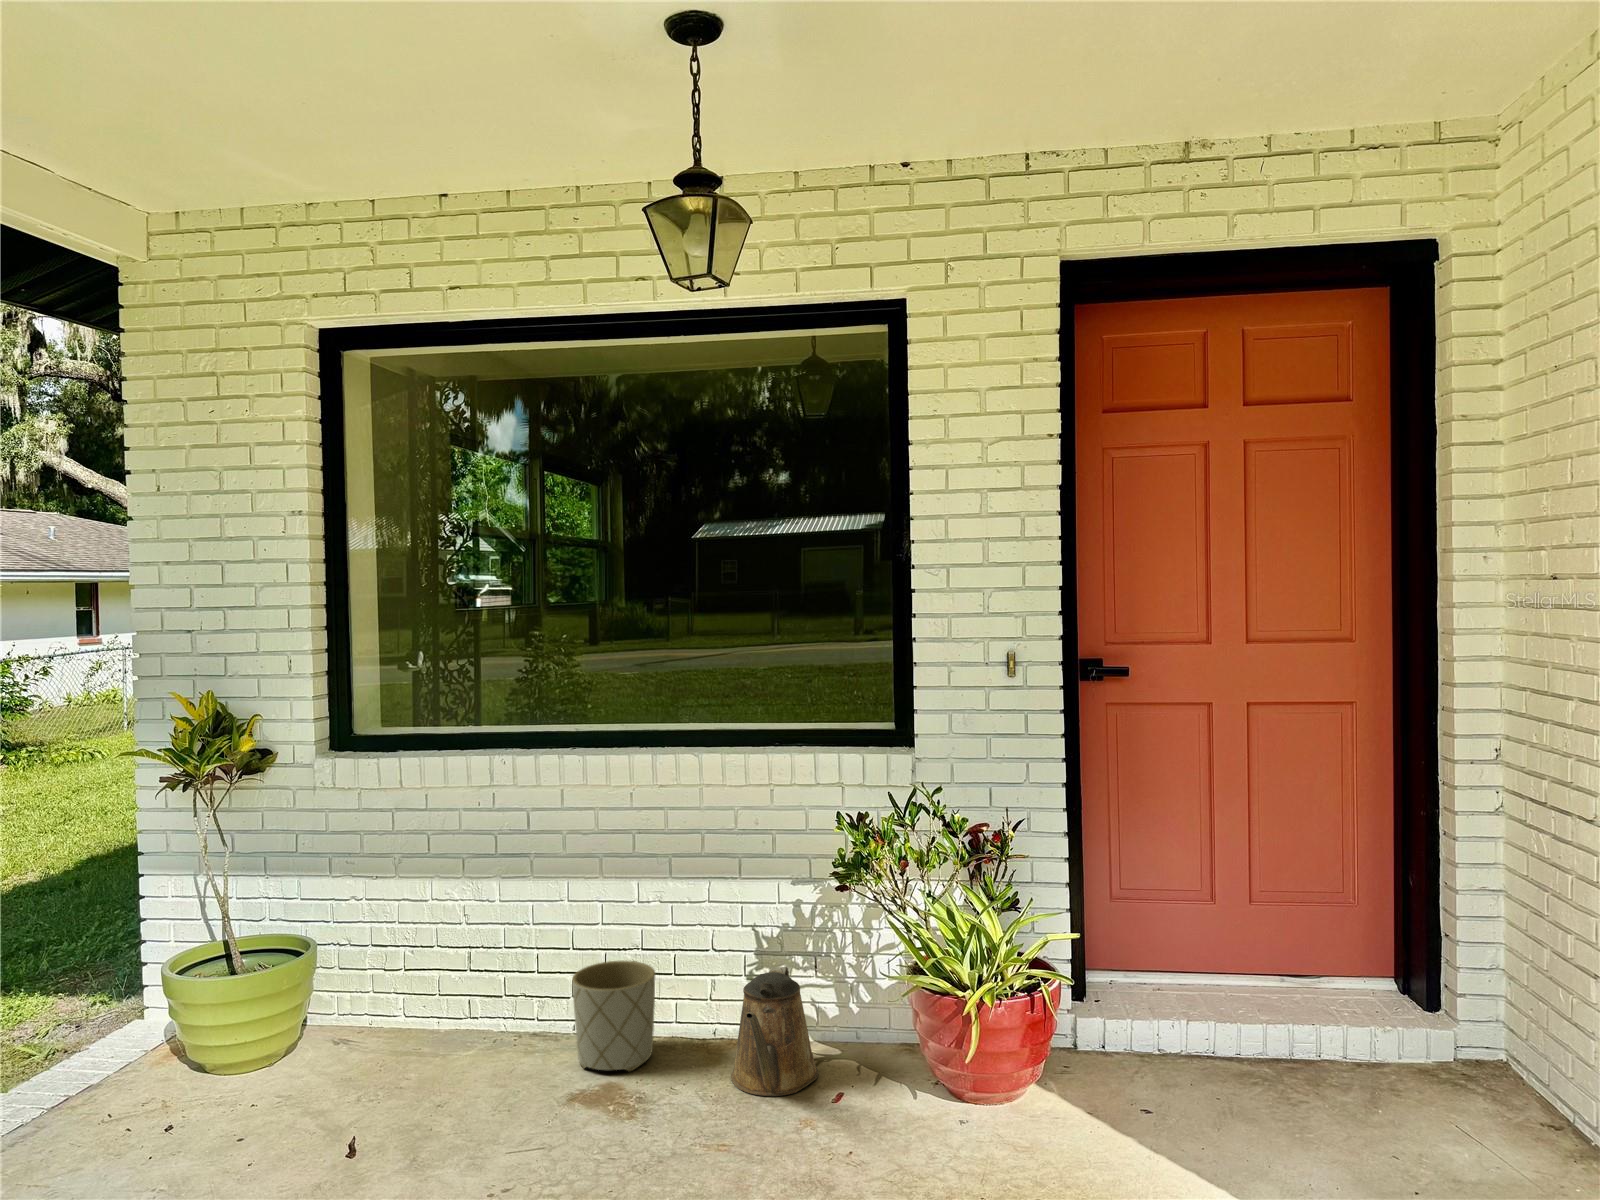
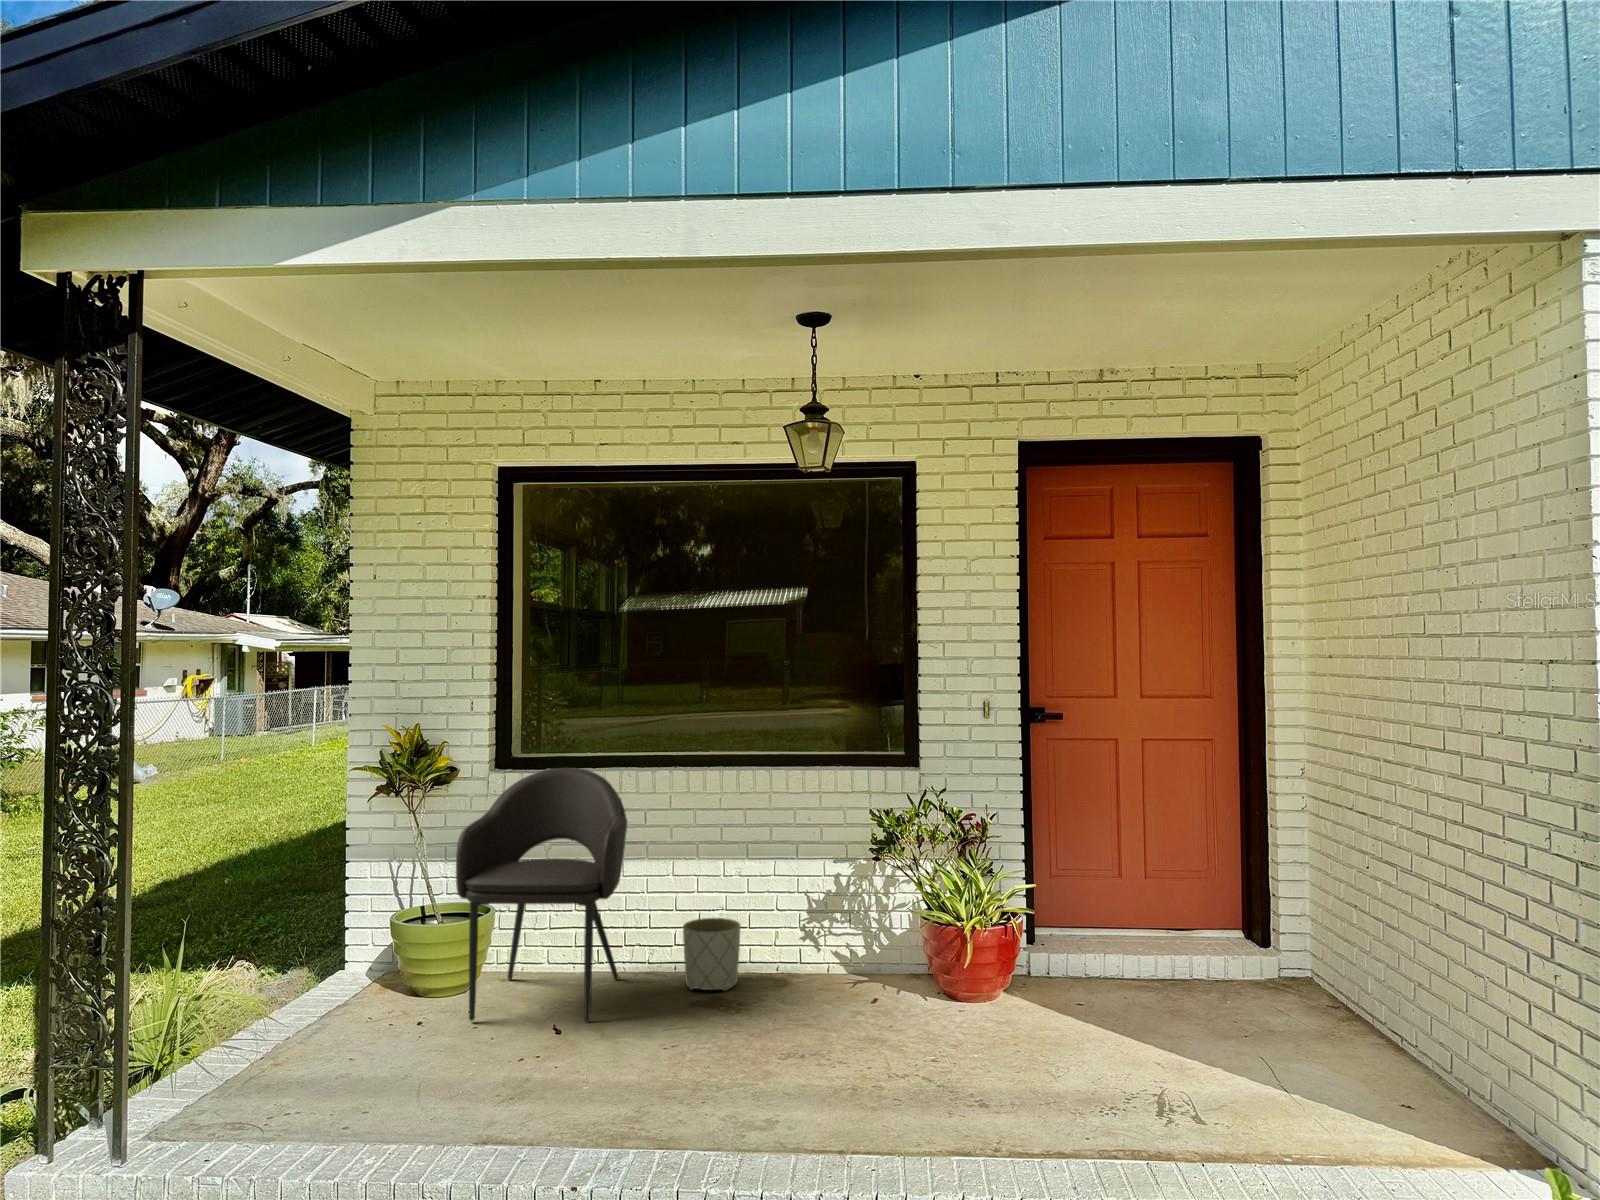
armchair: none [224,751,493,1131] -> present [456,768,627,1022]
watering can: present [731,967,819,1096] -> none [797,919,857,1001]

